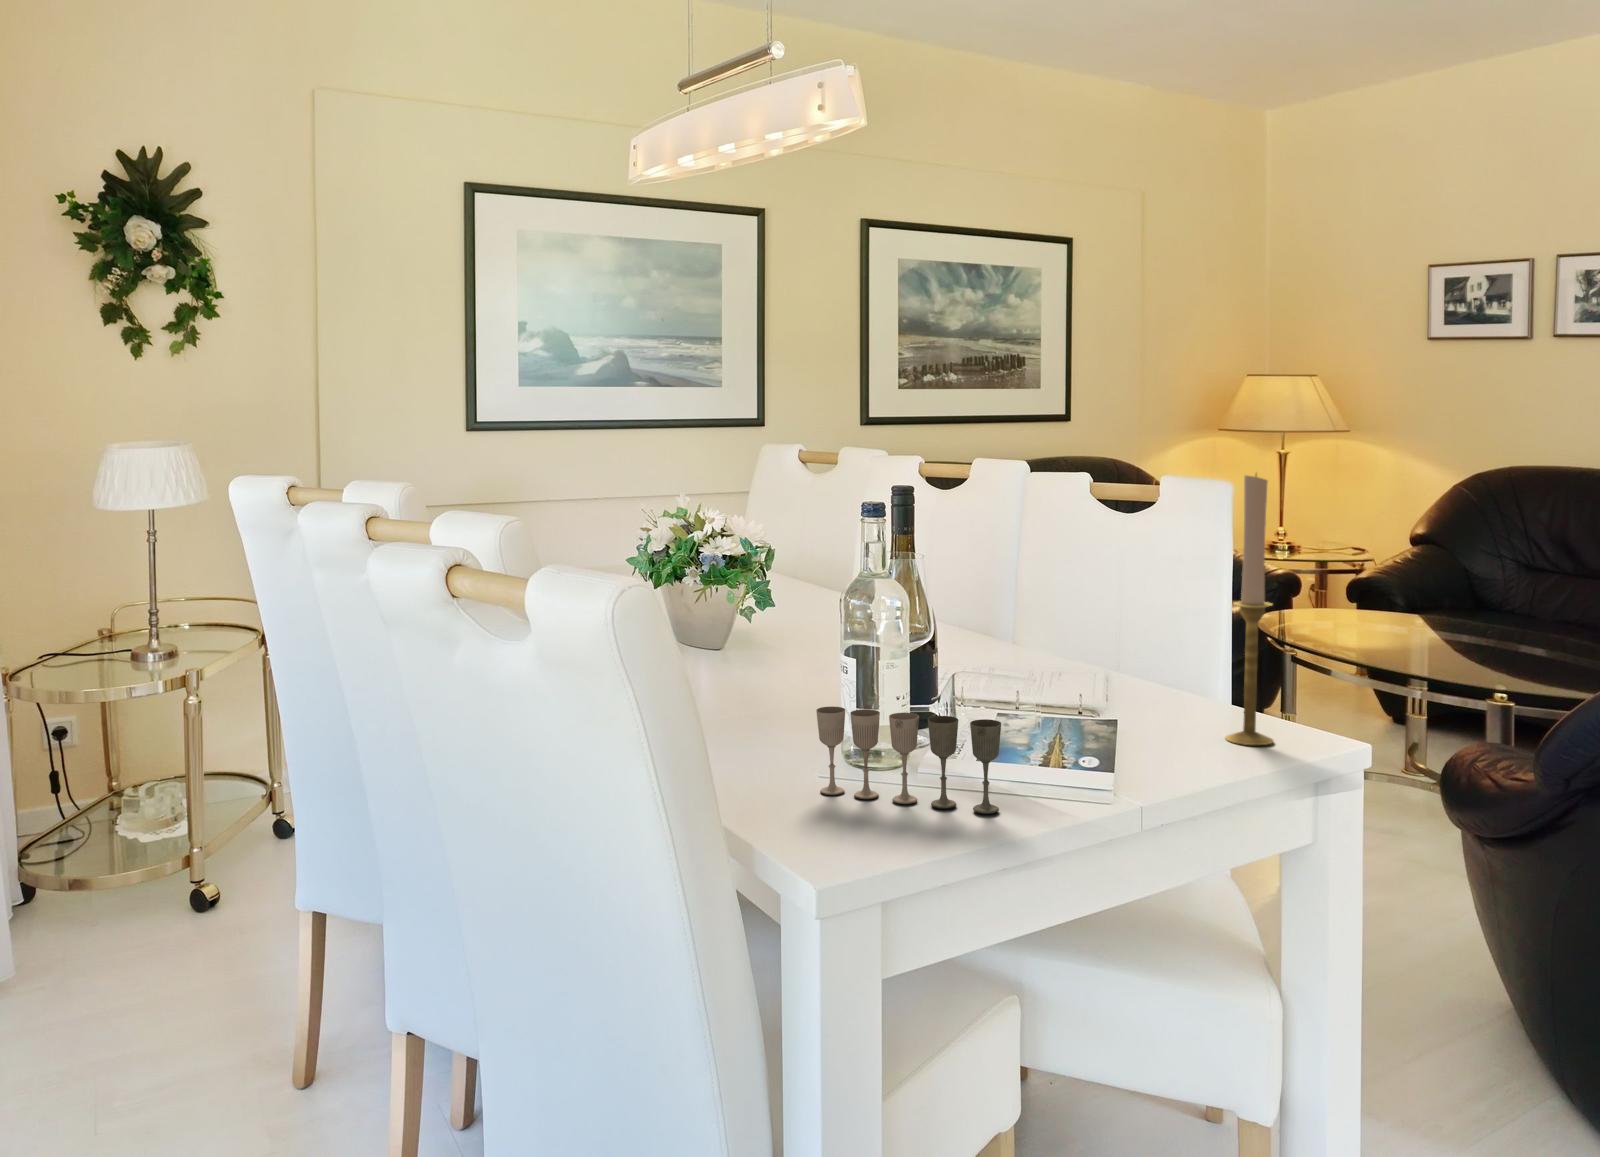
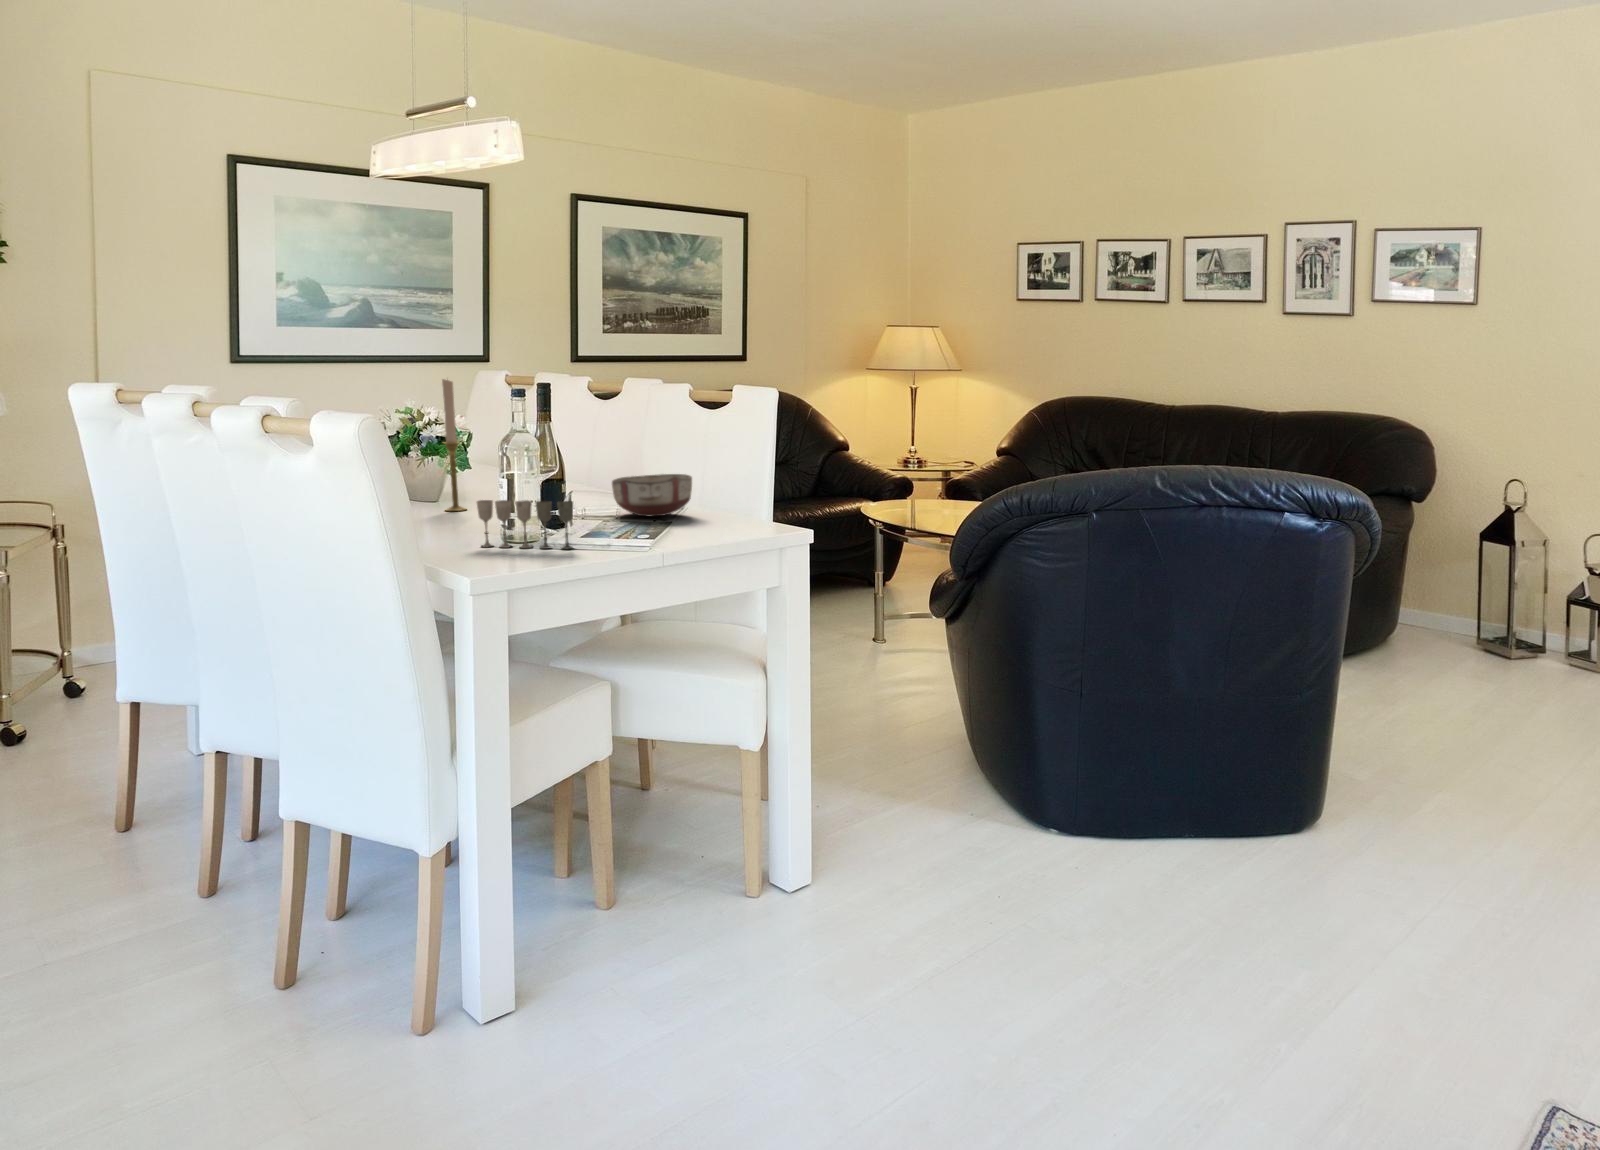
candlestick: present [1226,476,1273,745] -> present [442,379,466,511]
ceramic bowl: none [1020,634,1162,712] -> present [612,474,692,516]

